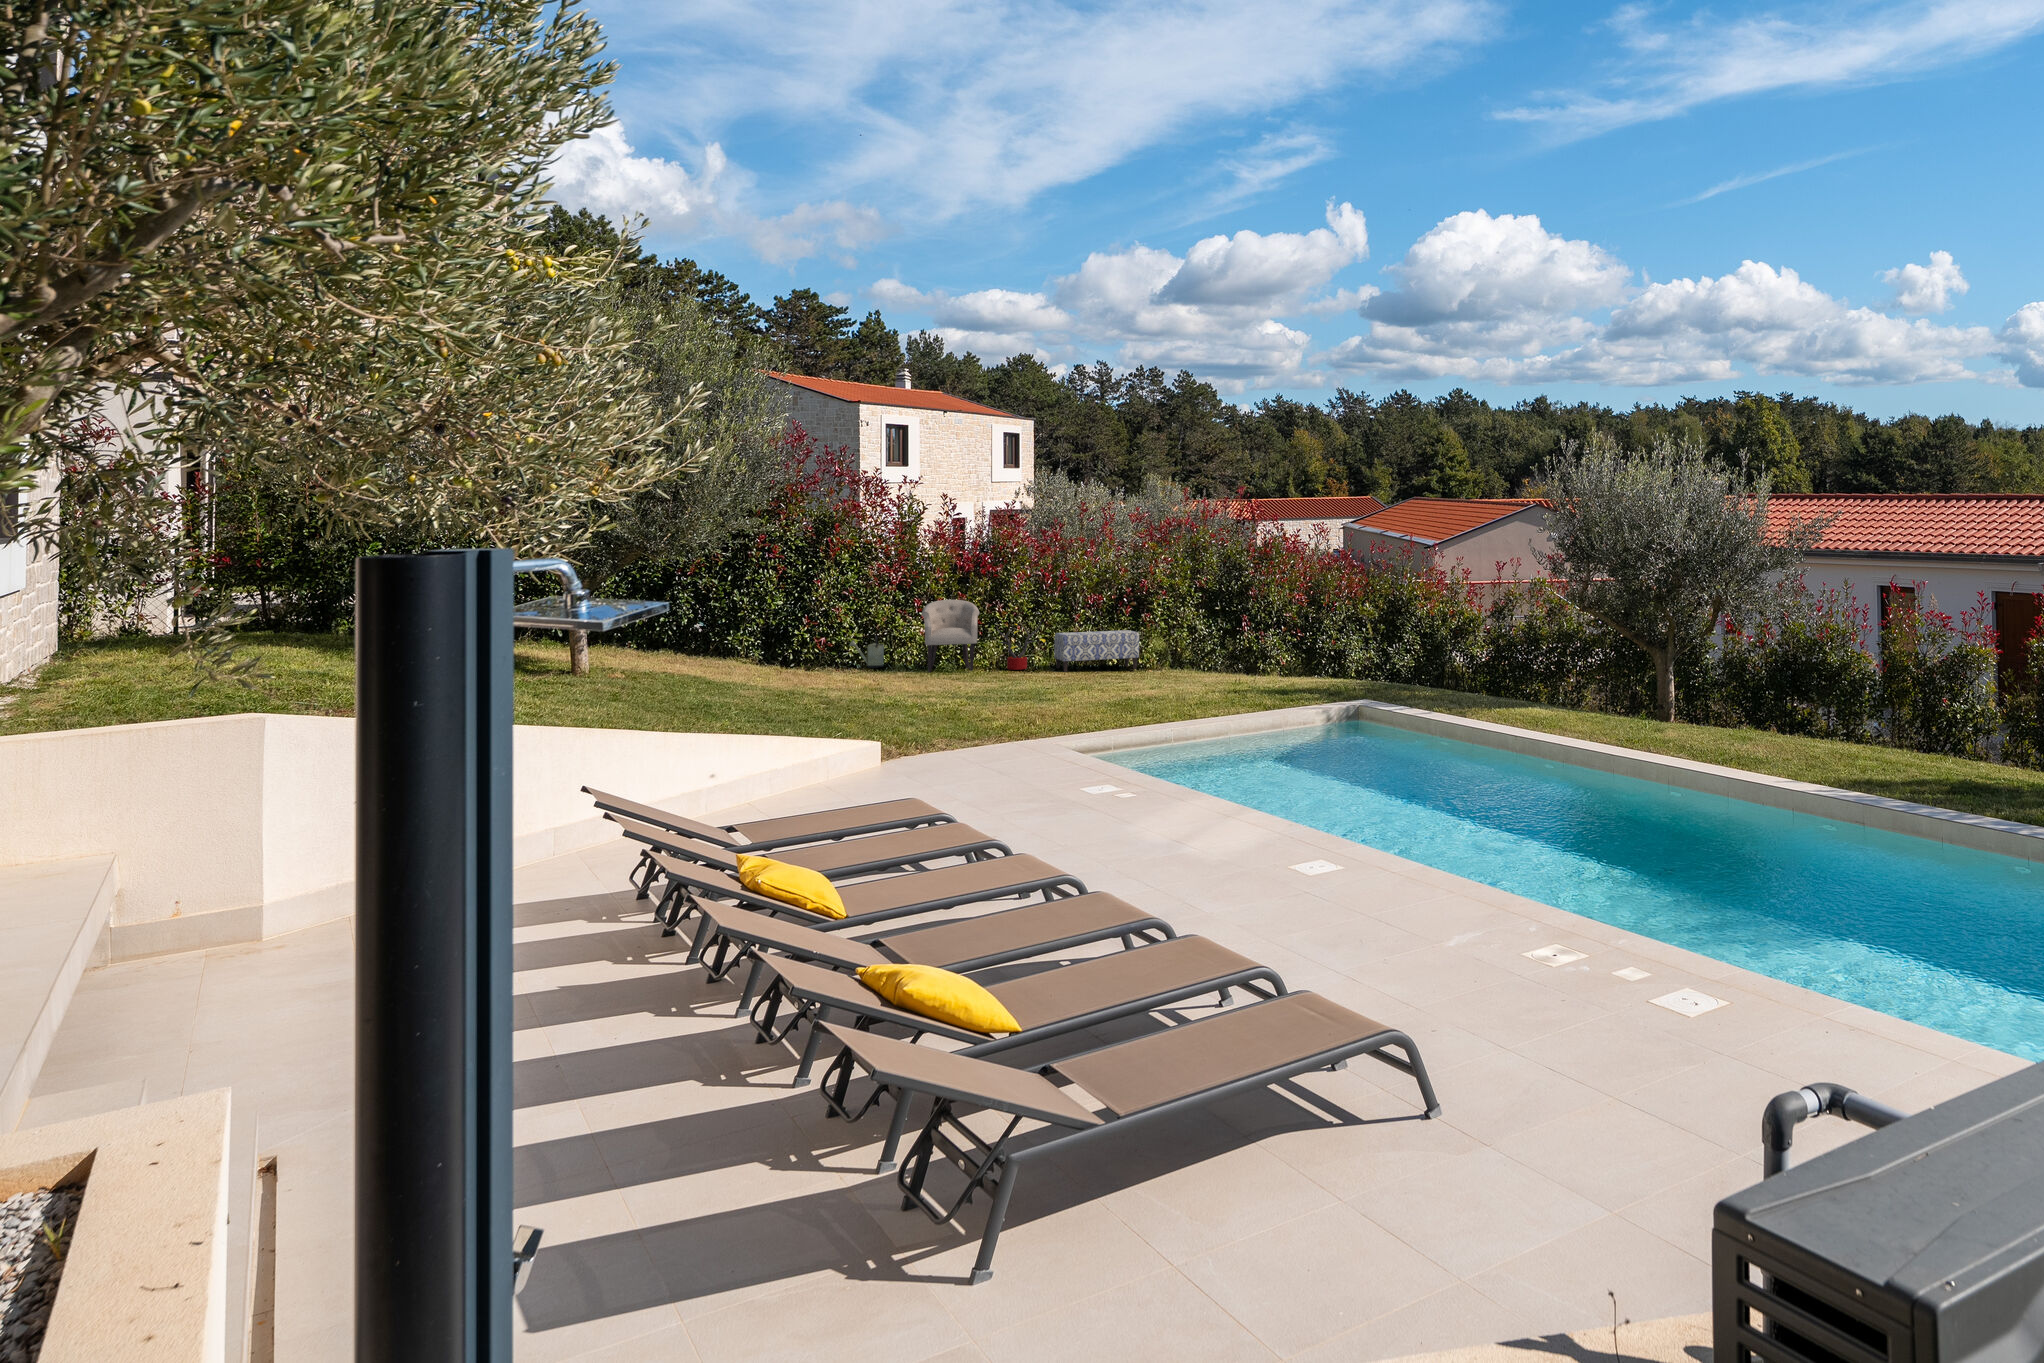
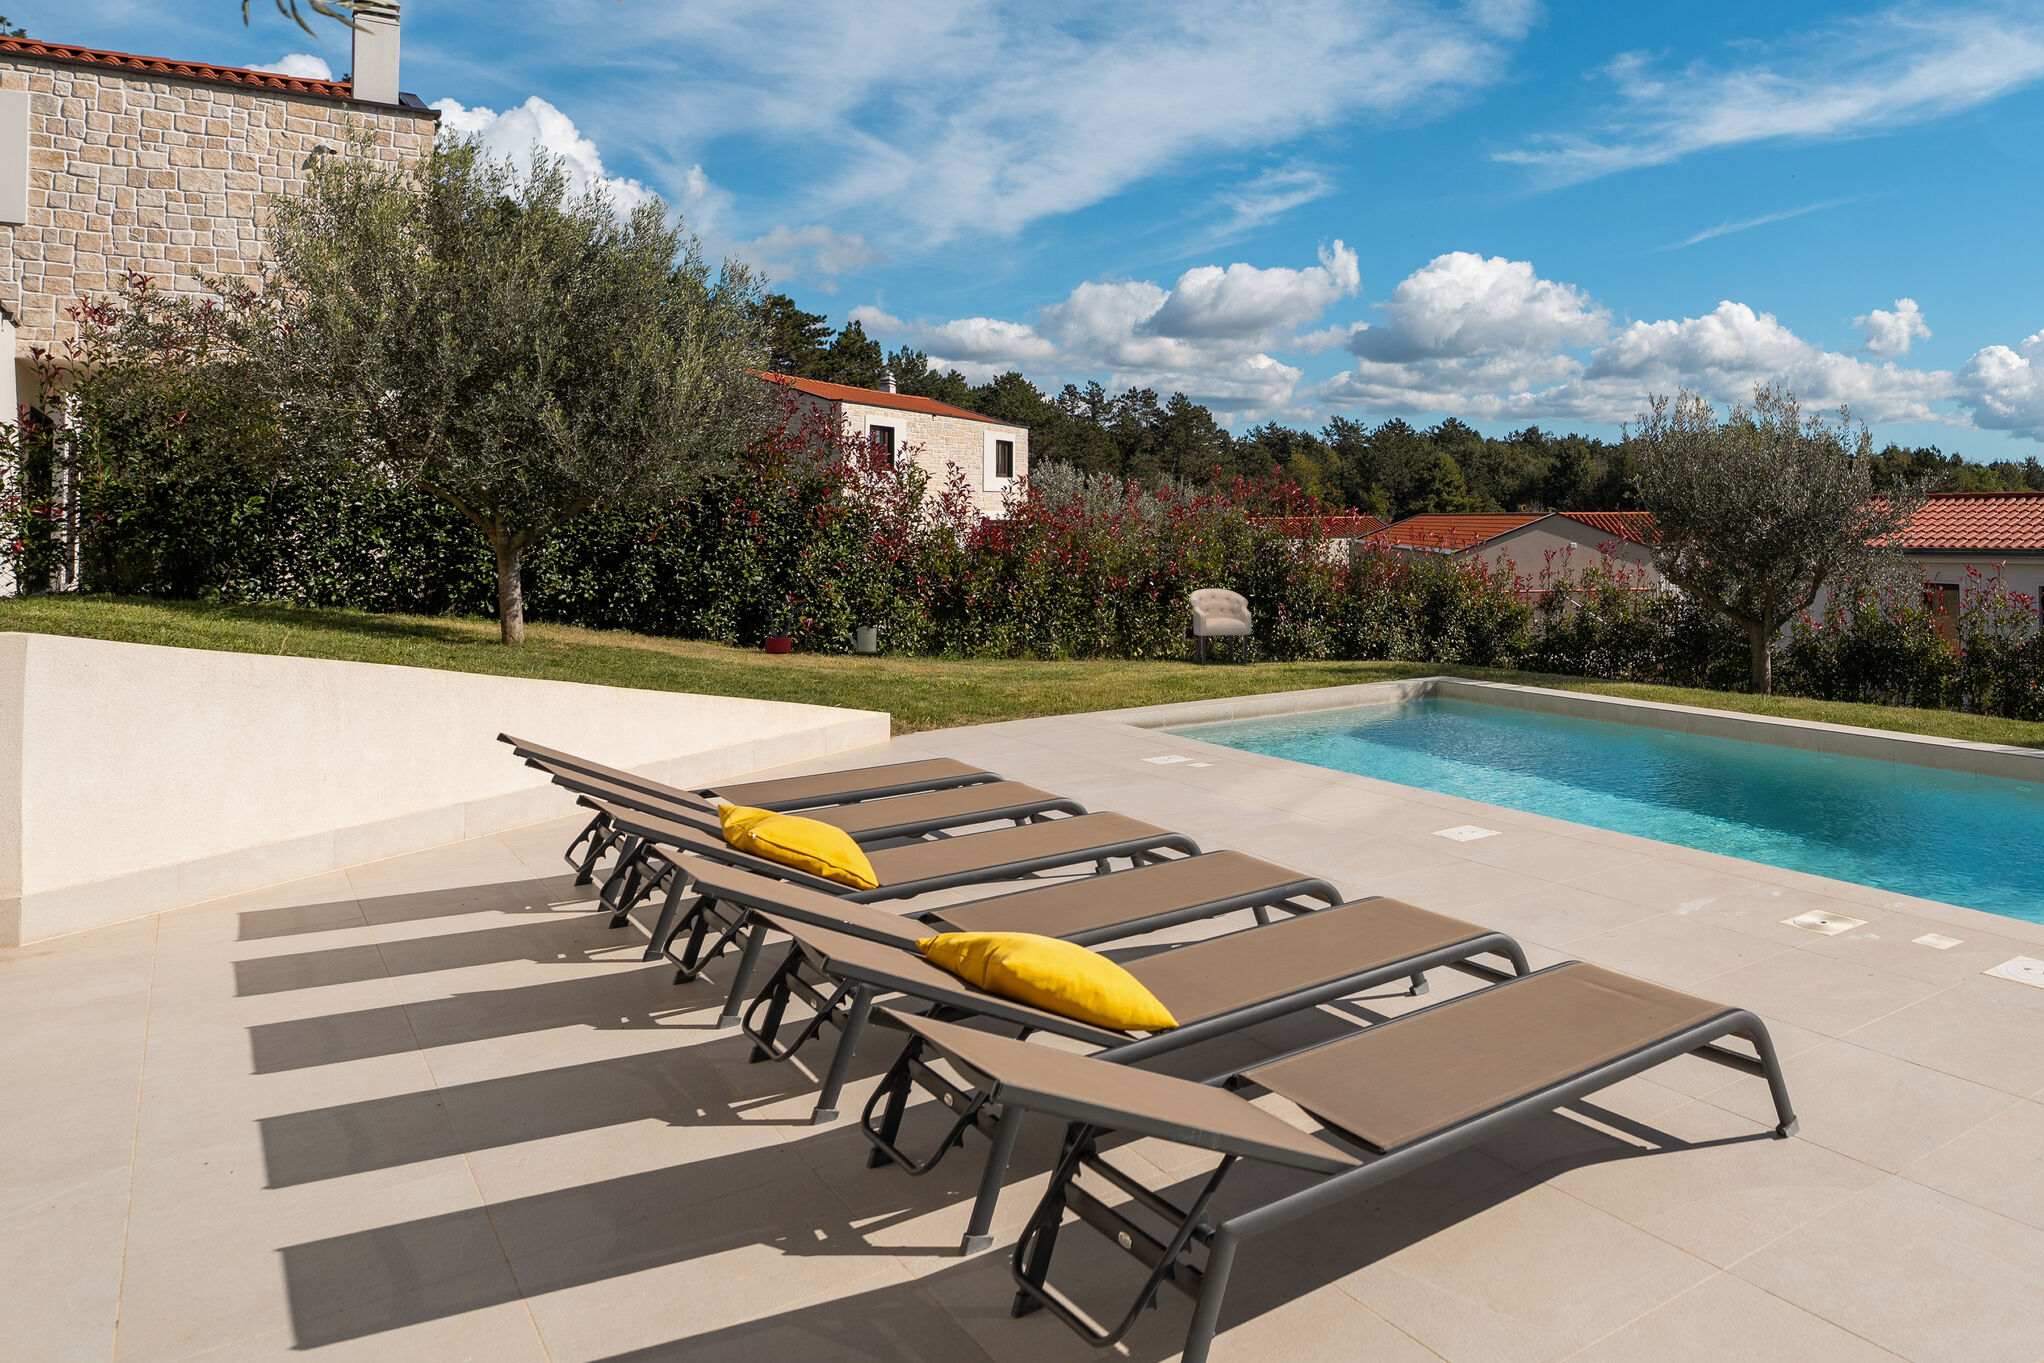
chair: present [922,600,980,673] -> present [1189,589,1251,665]
decorative plant: present [997,623,1045,670] -> present [764,597,806,653]
bench: present [1054,630,1139,672] -> none [1072,617,1169,663]

